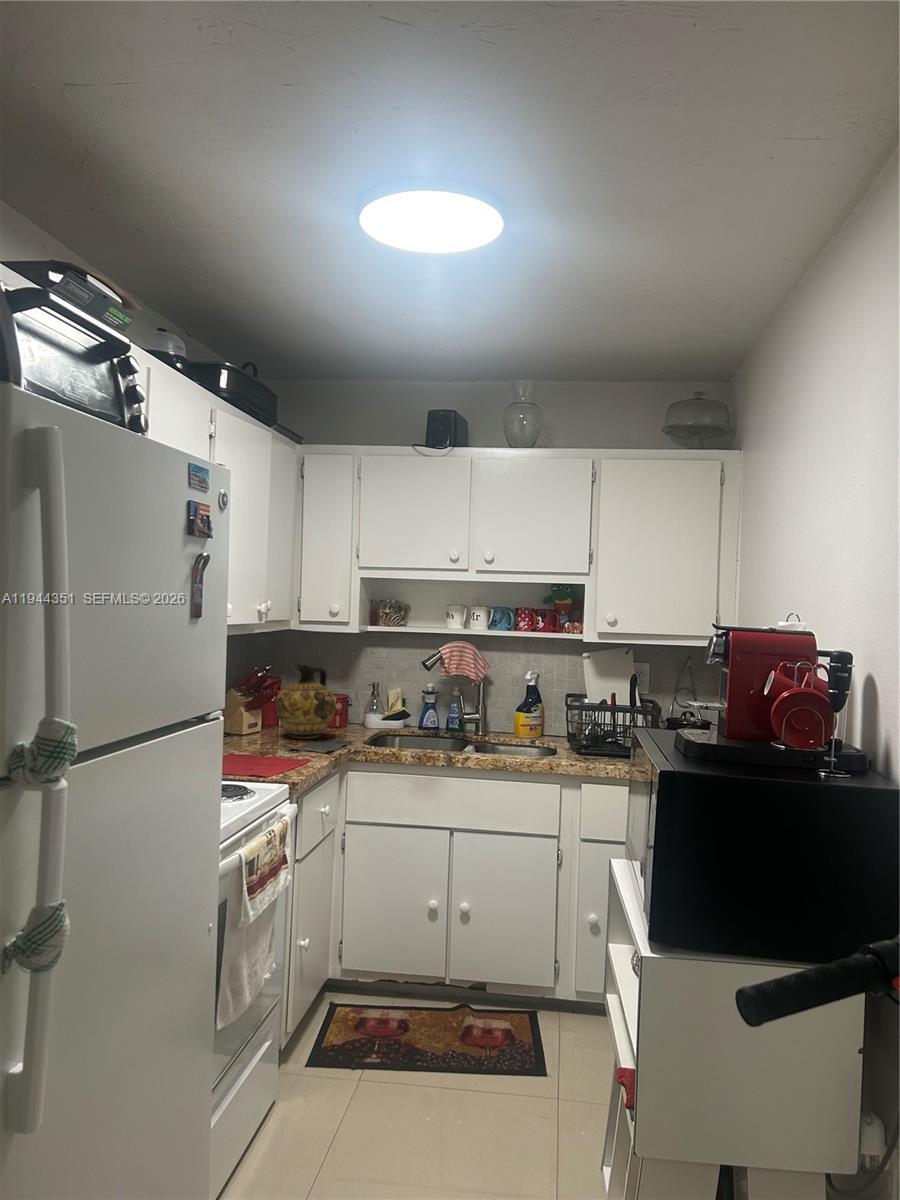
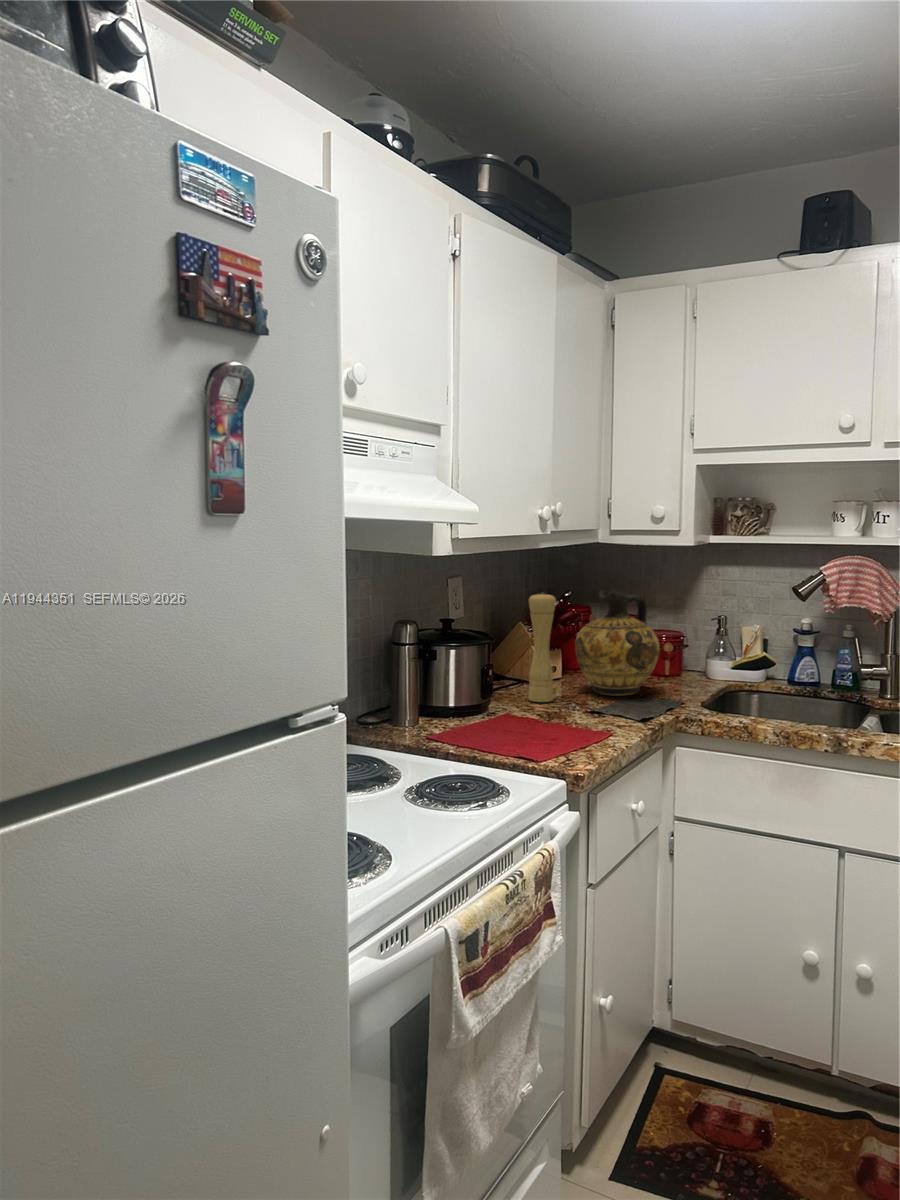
pepper mill: none [244,664,266,744] -> present [528,593,556,702]

